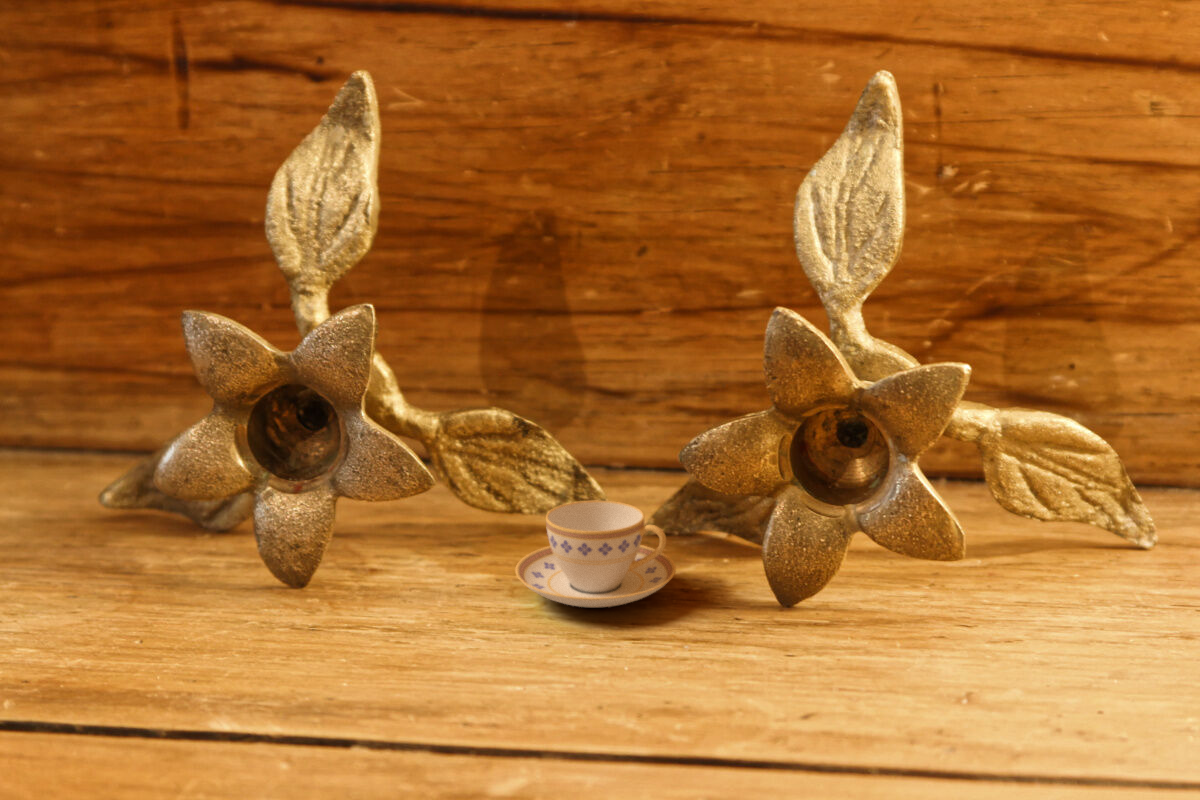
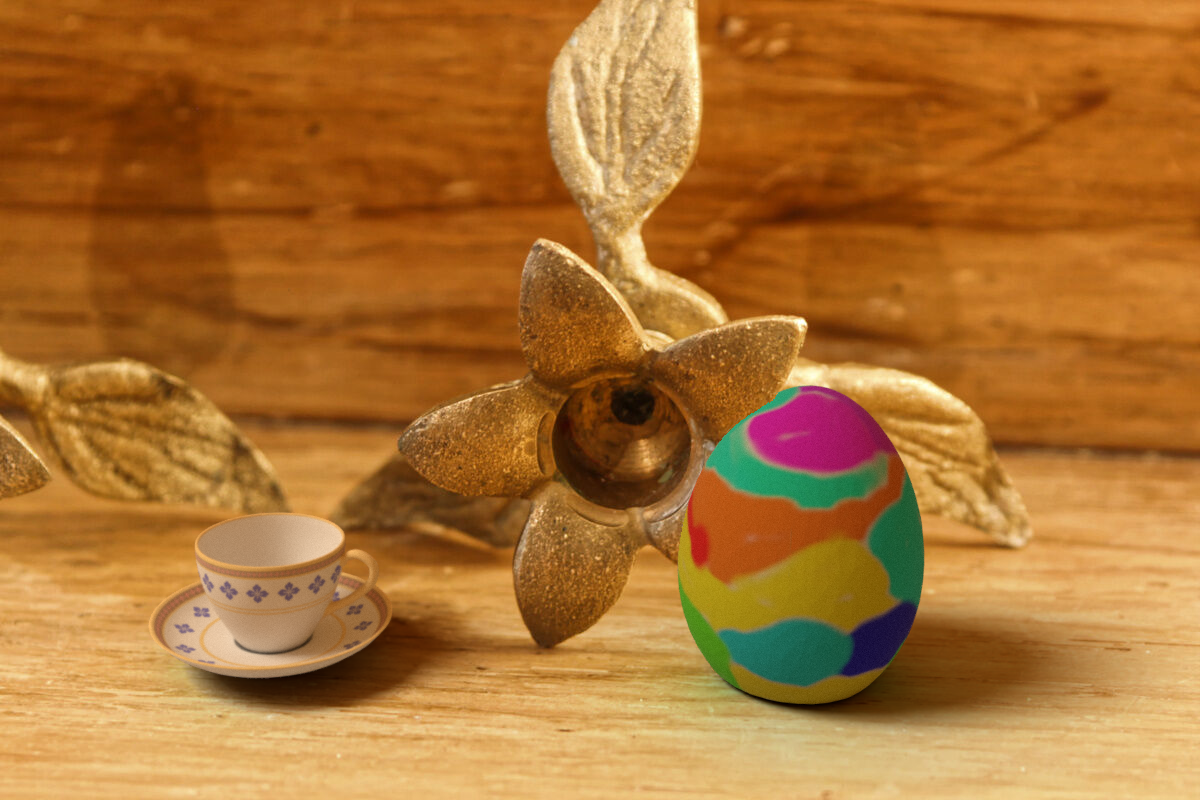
decorative egg: none [879,415,1069,651] -> present [678,385,924,704]

